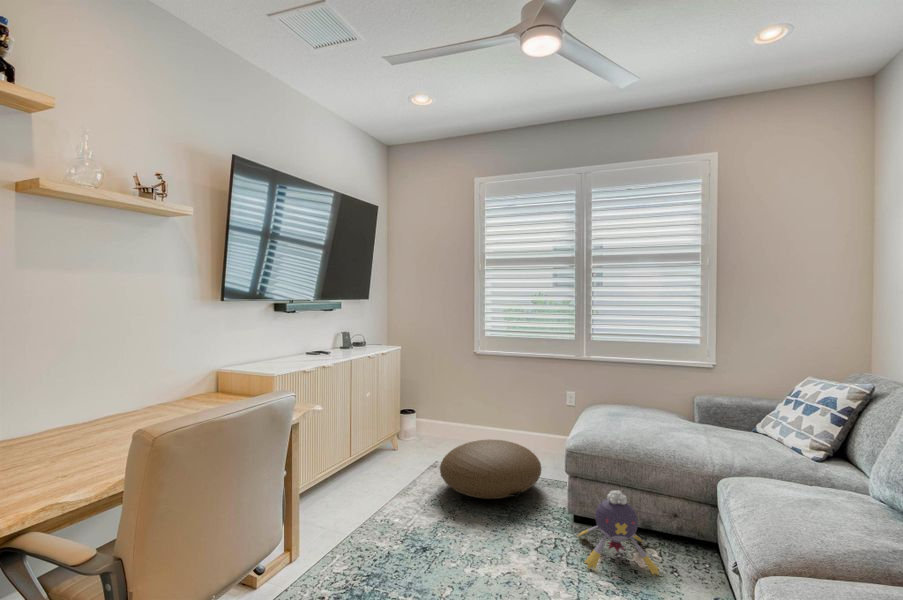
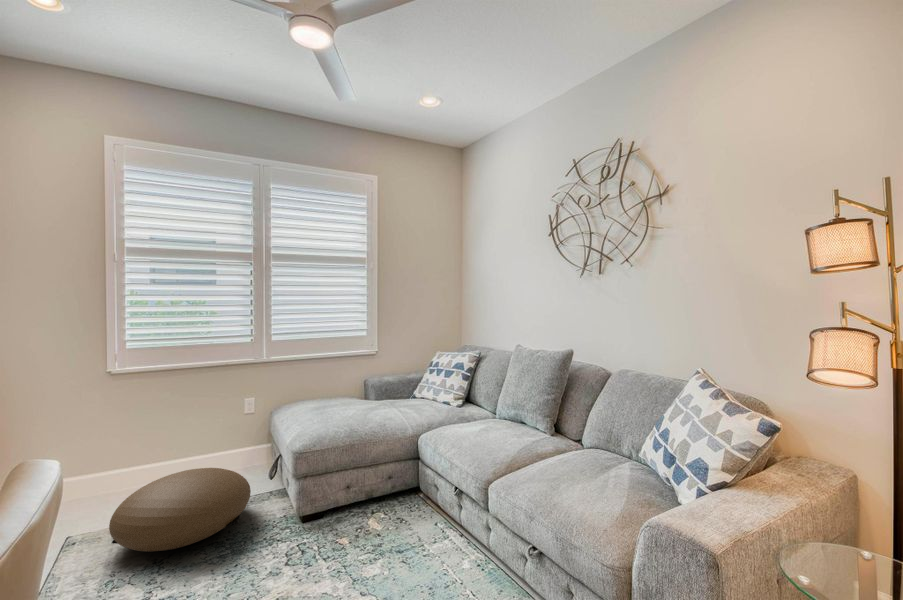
plush toy: present [578,490,659,575] -> none [316,472,396,555]

